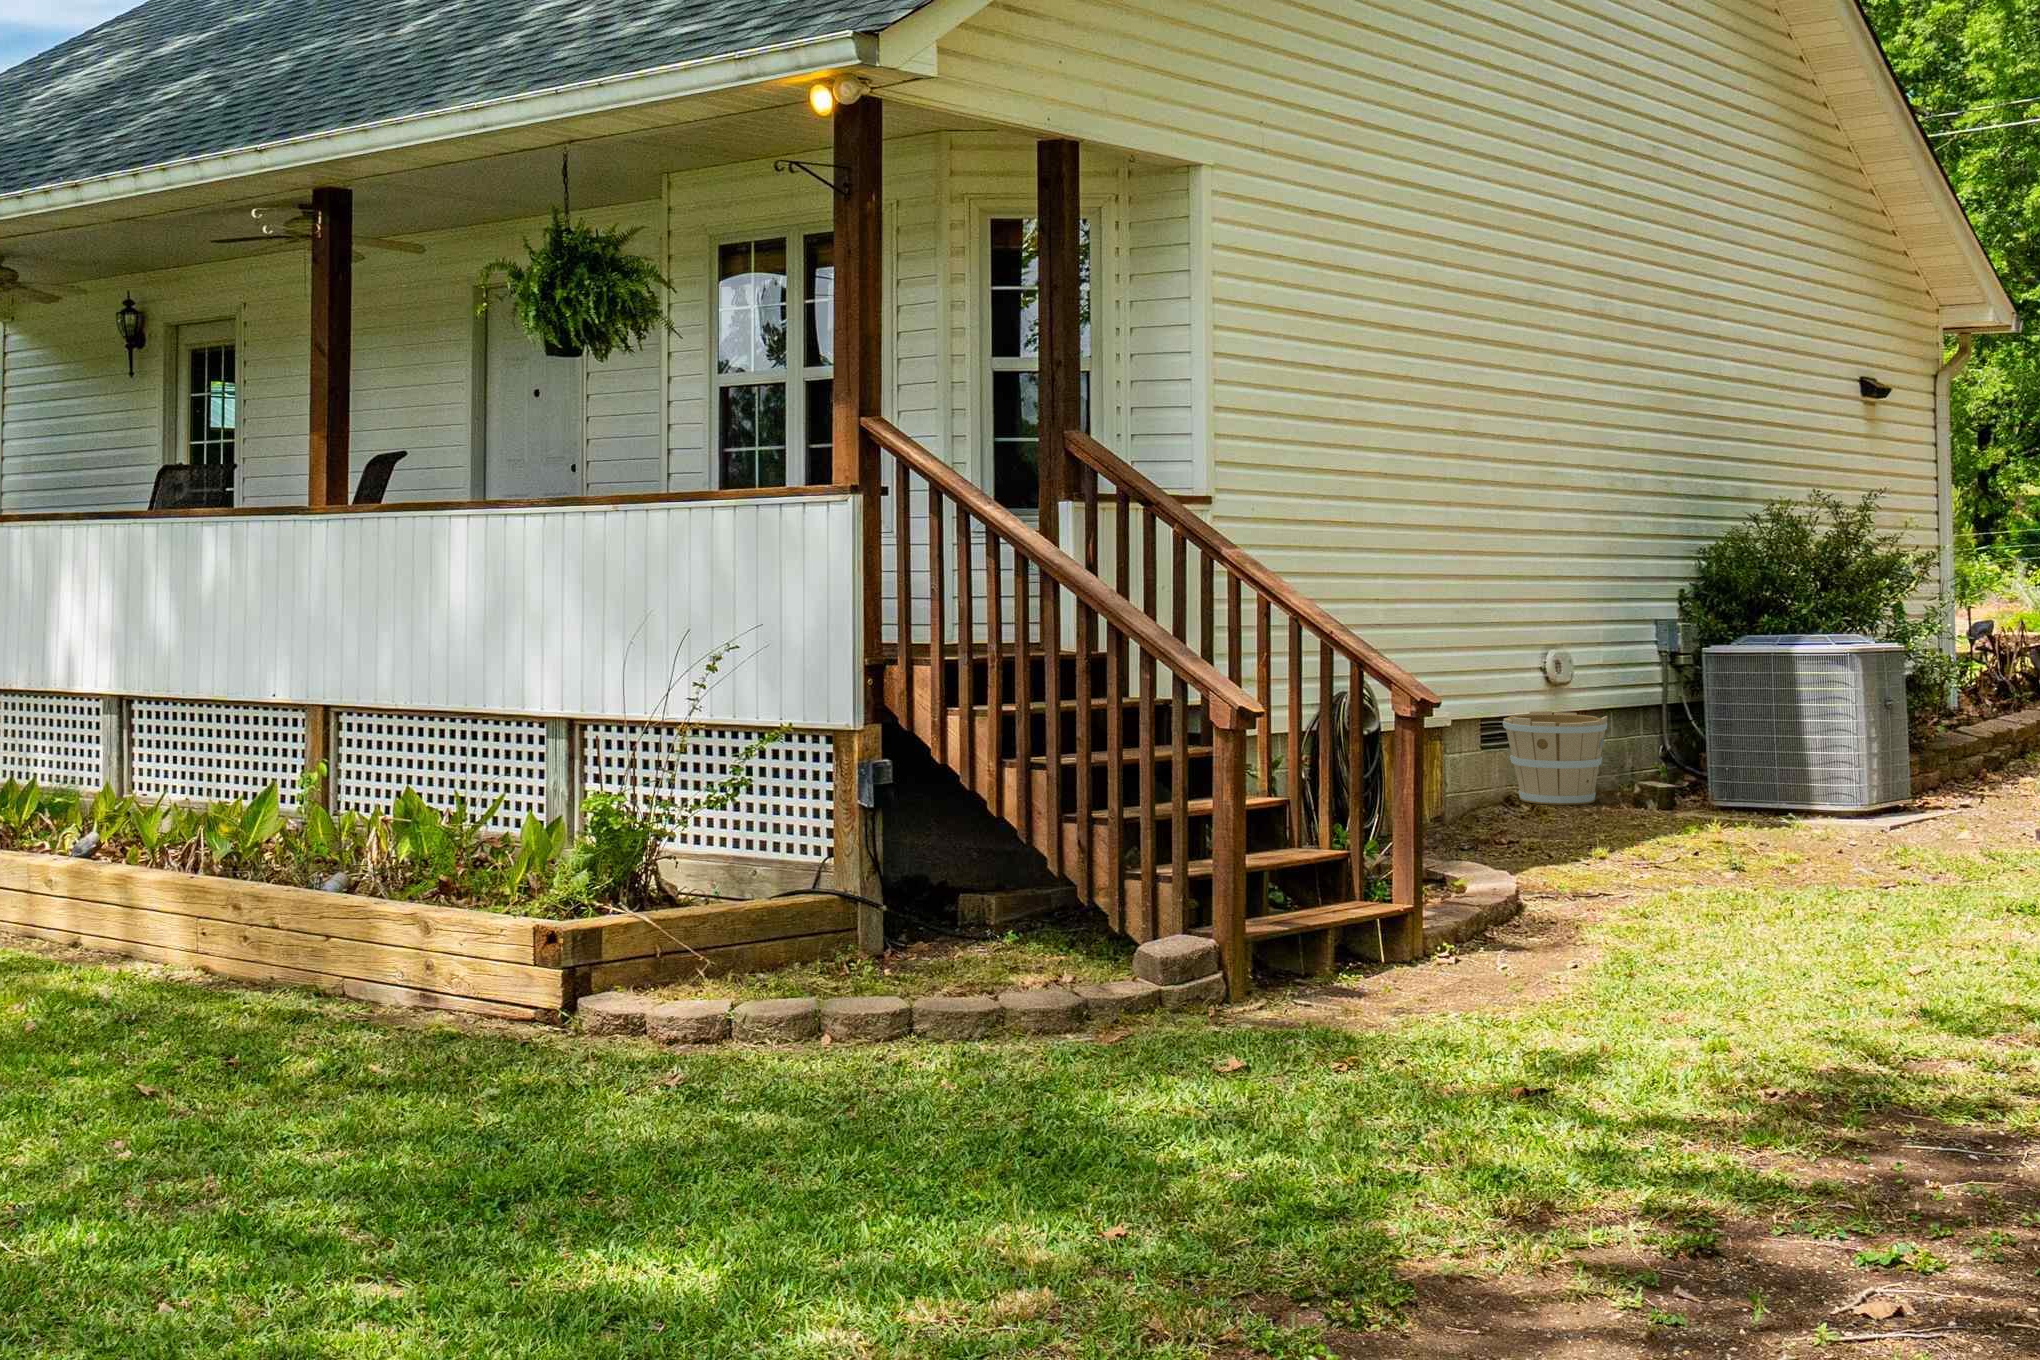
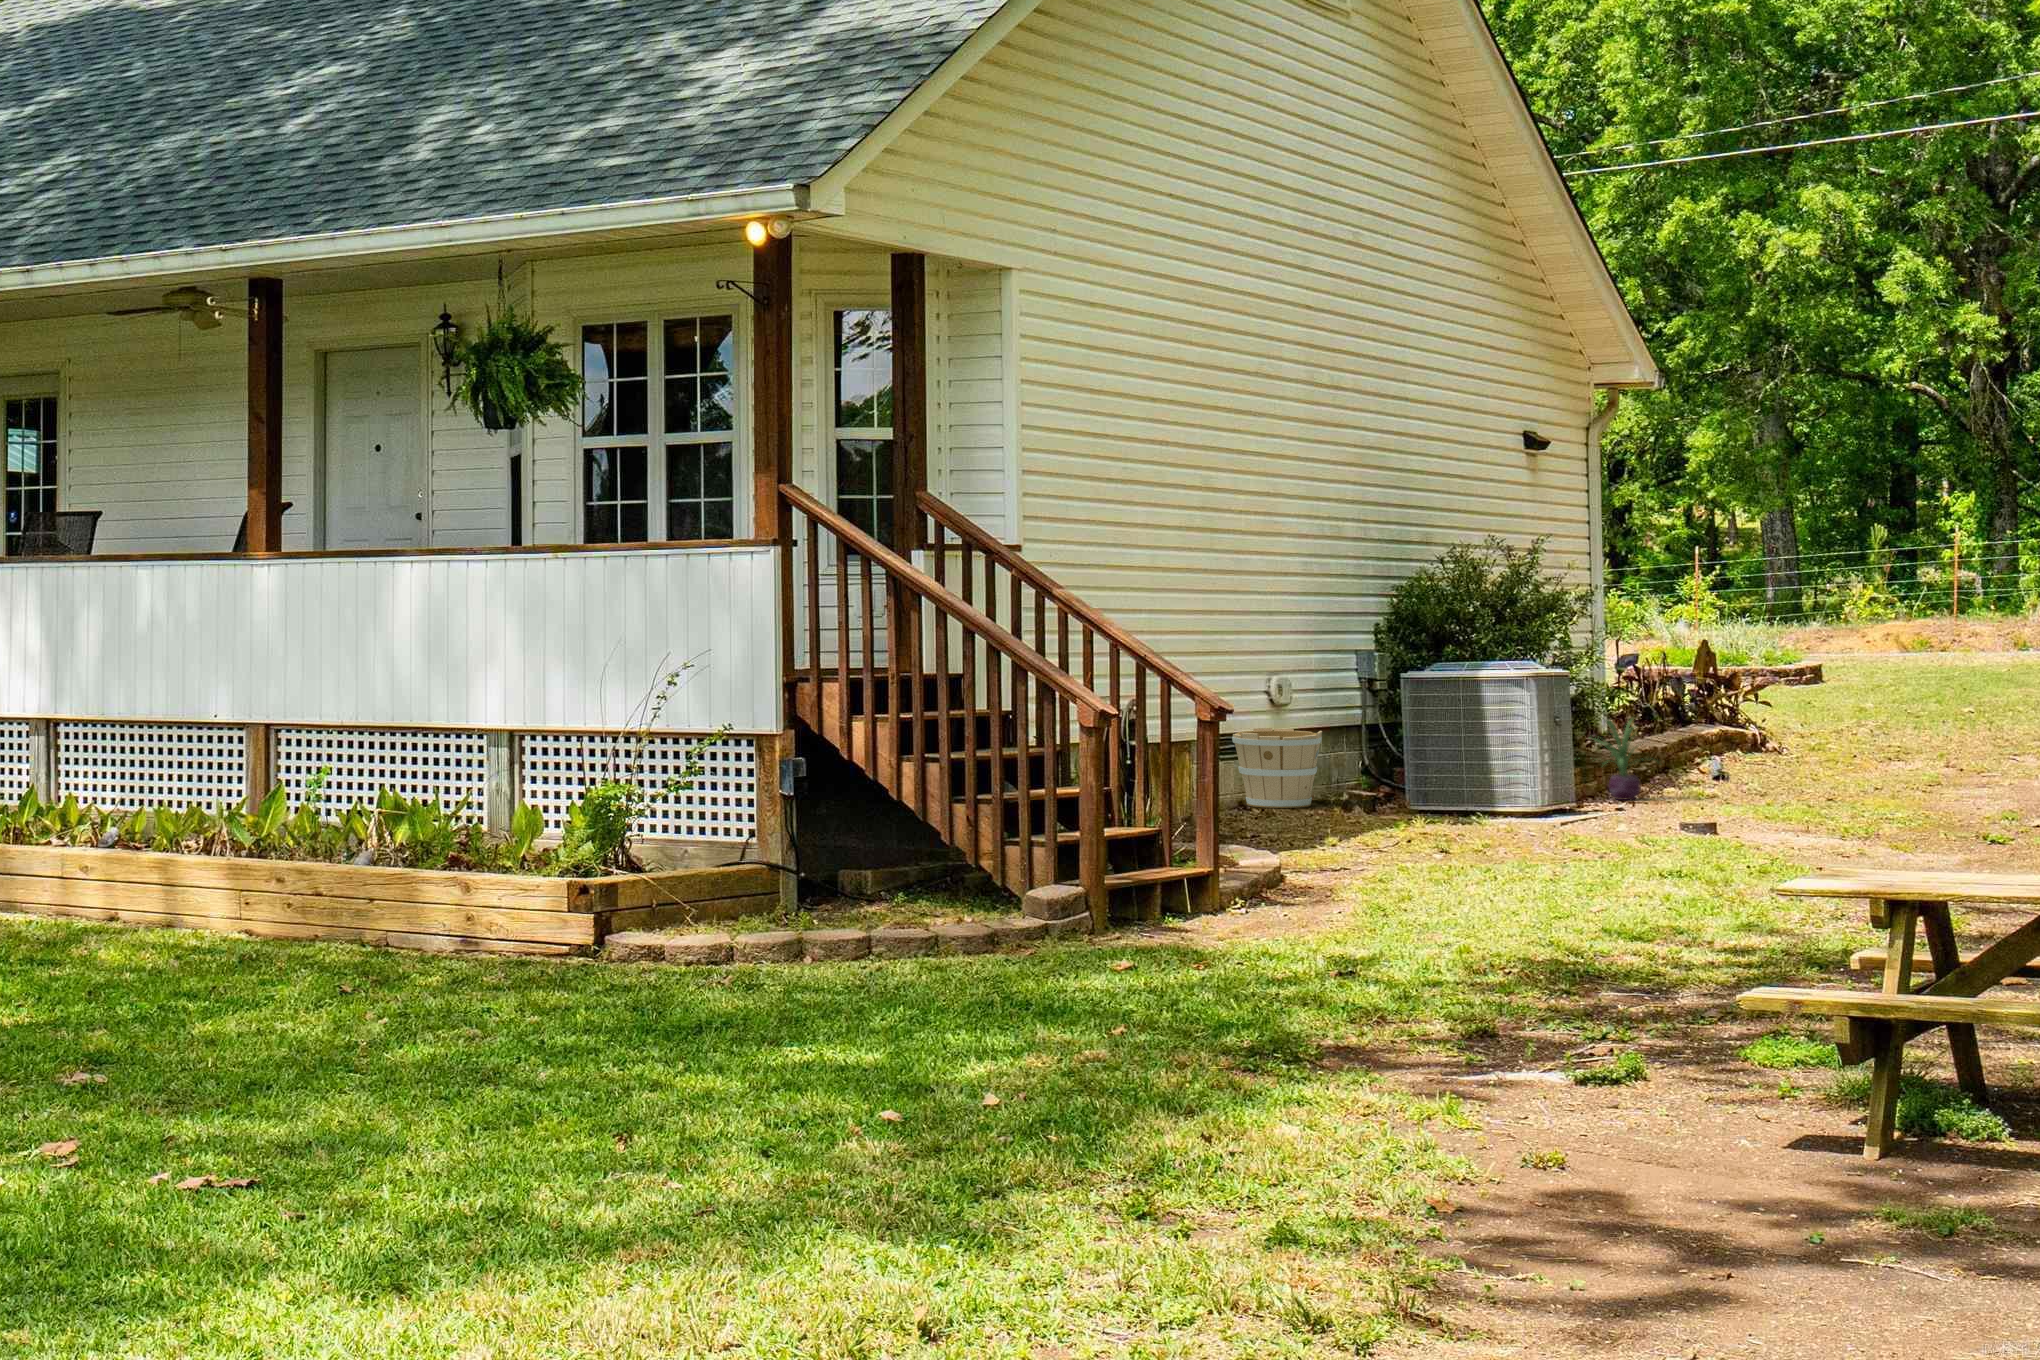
decorative plant: none [1899,703,2020,802] -> present [1600,718,1656,800]

